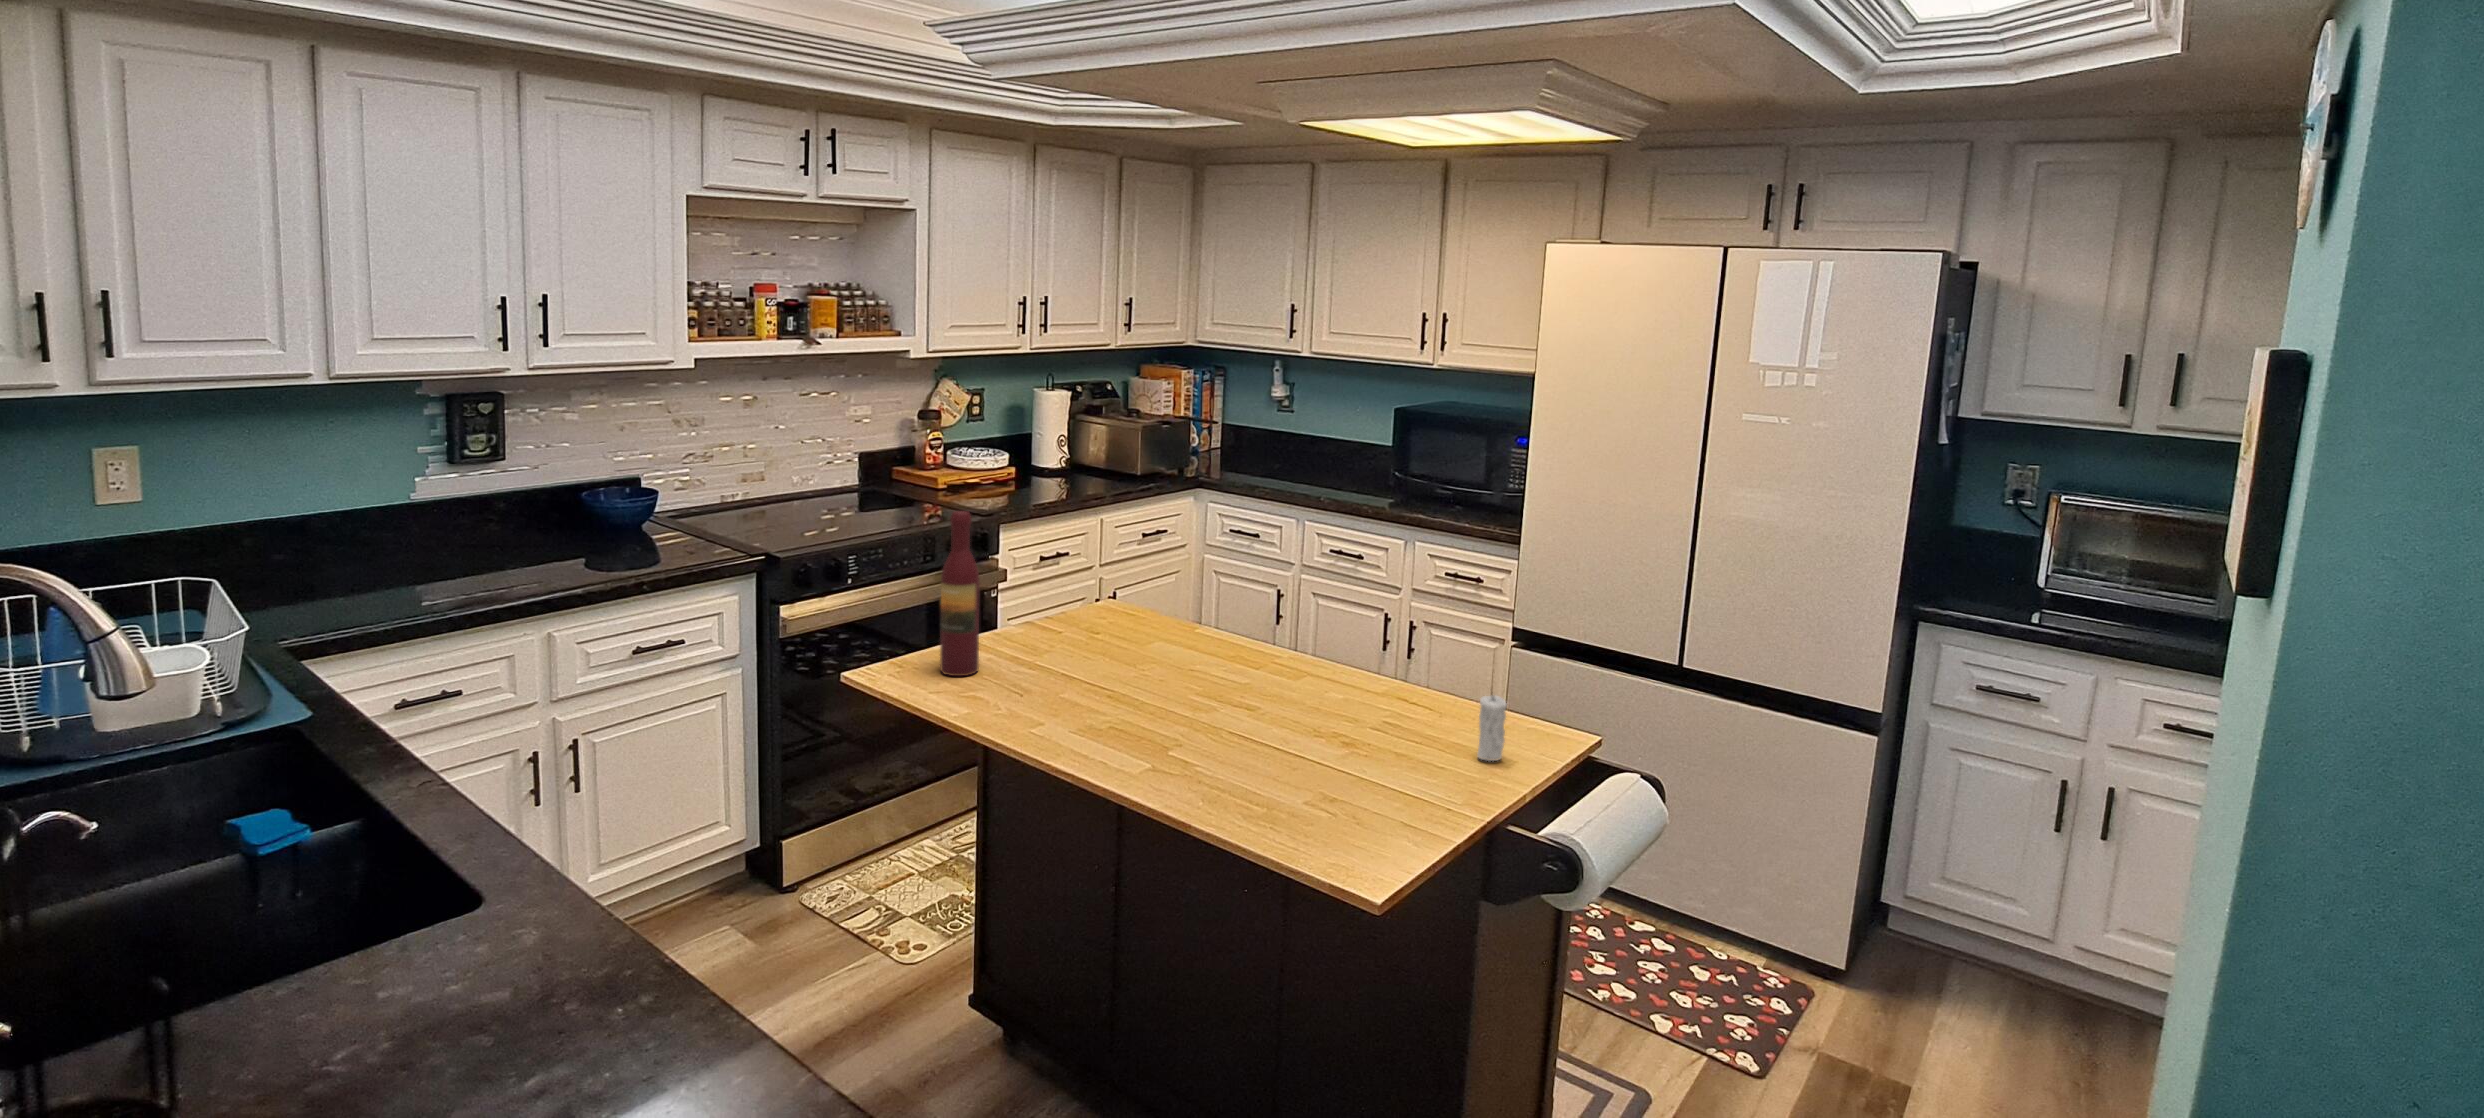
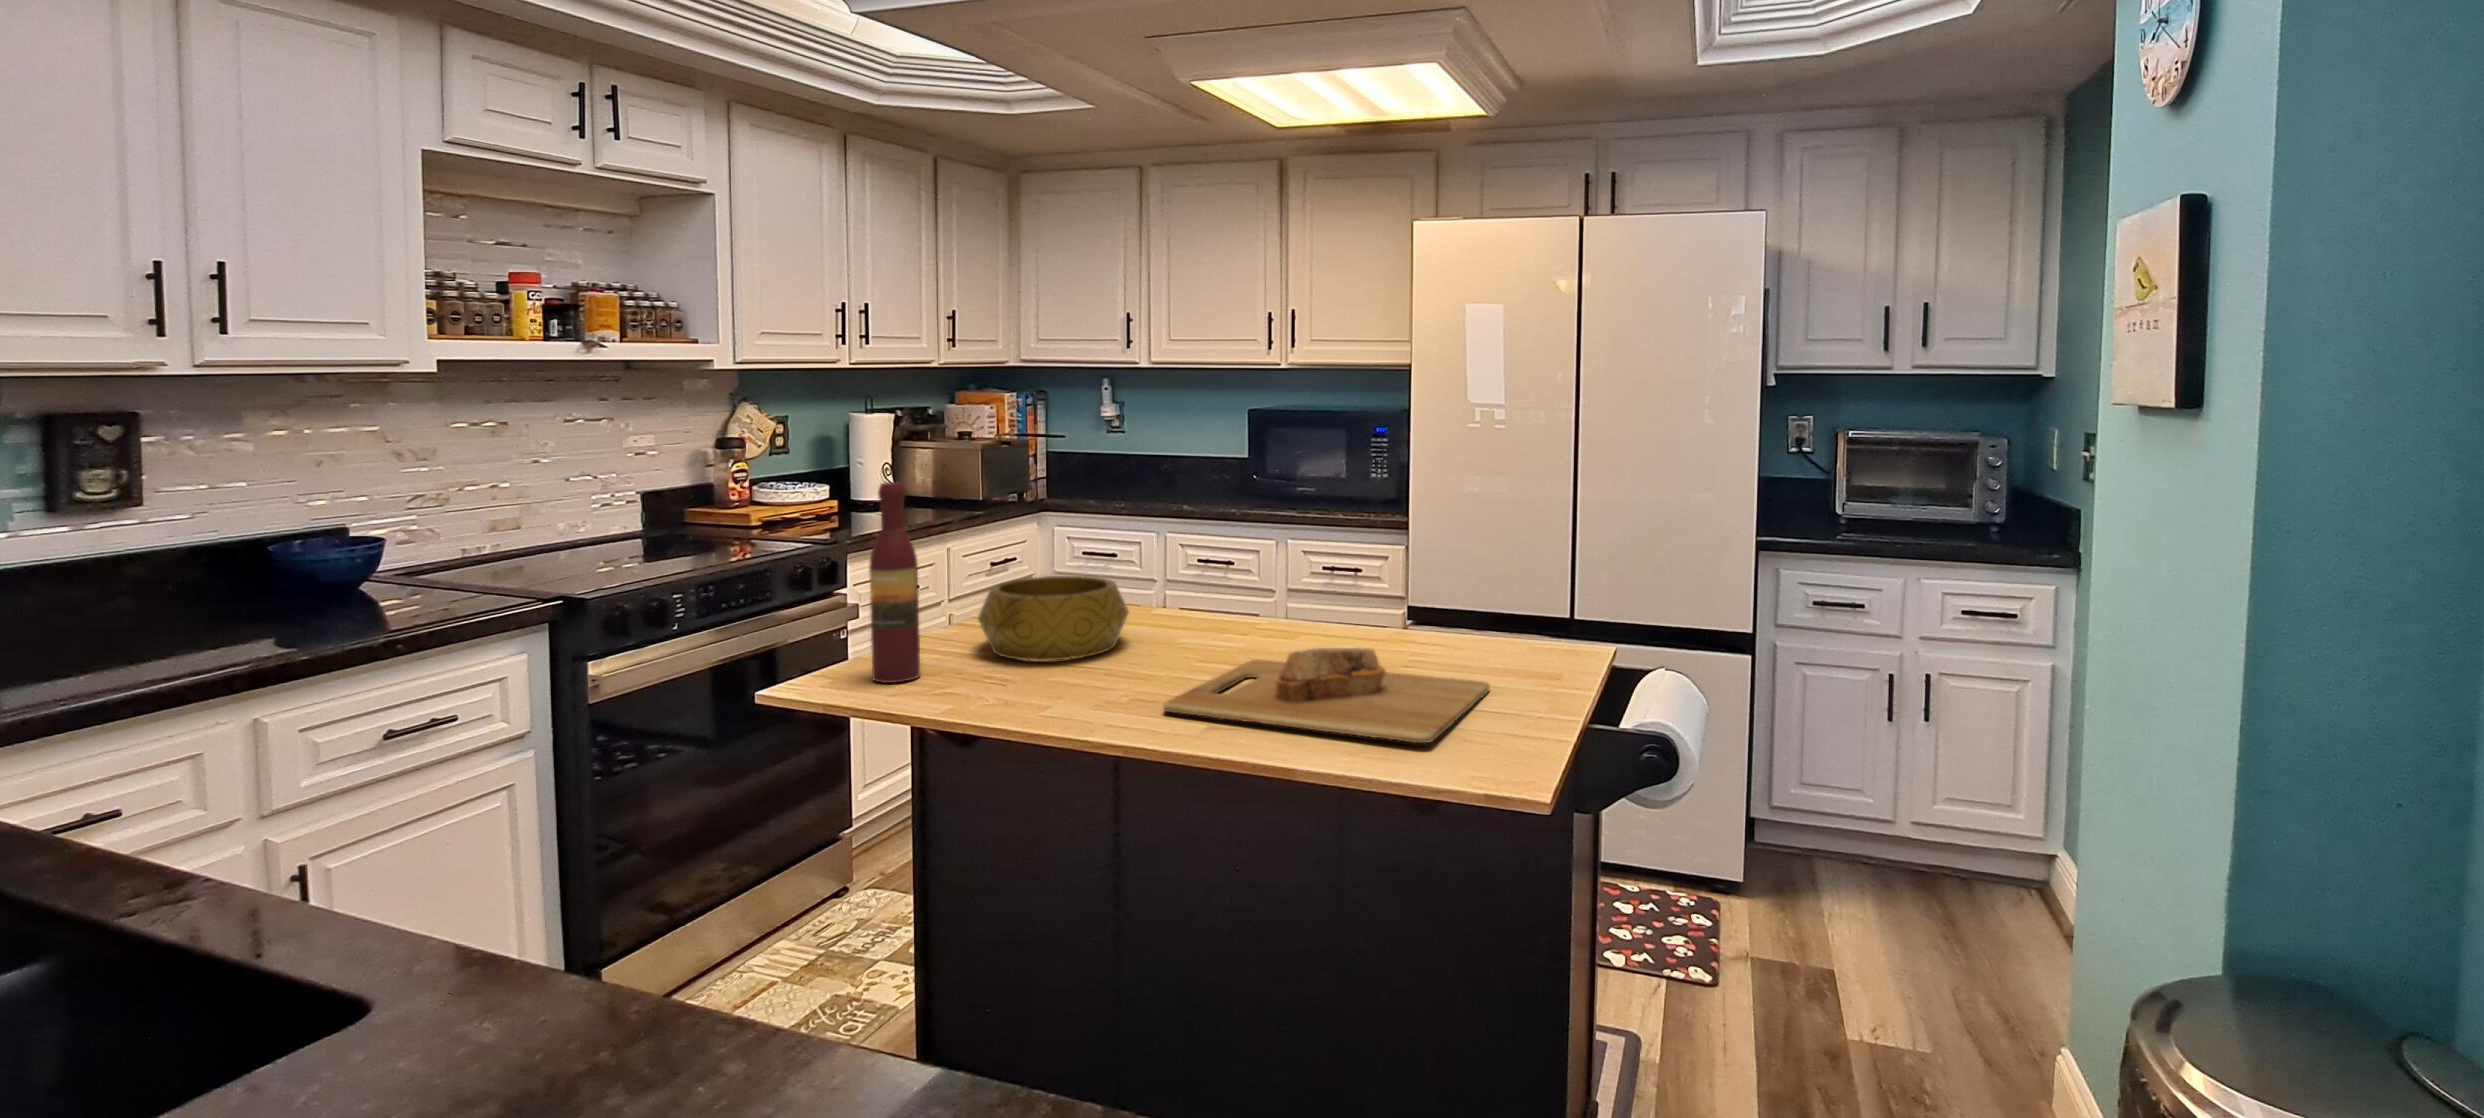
decorative bowl: none [1036,591,1165,673] -> present [978,576,1129,661]
candle: present [1477,695,1507,761] -> none [1512,598,1540,678]
cutting board: none [1138,698,1443,820] -> present [1163,648,1489,744]

